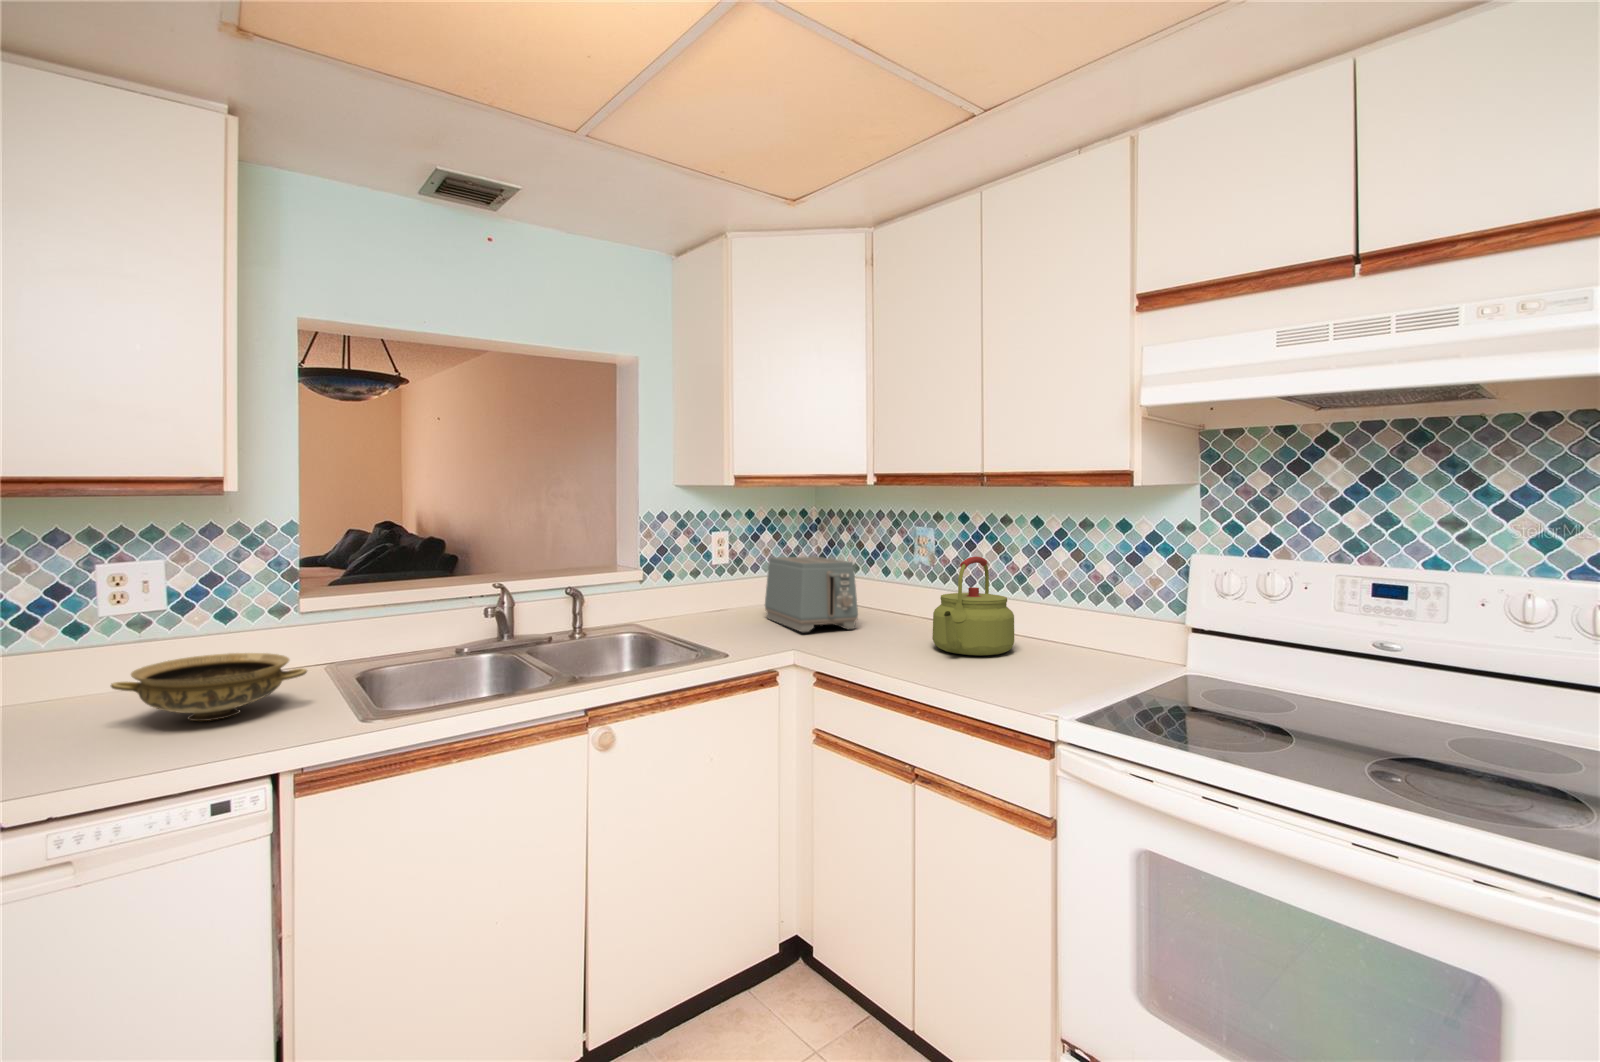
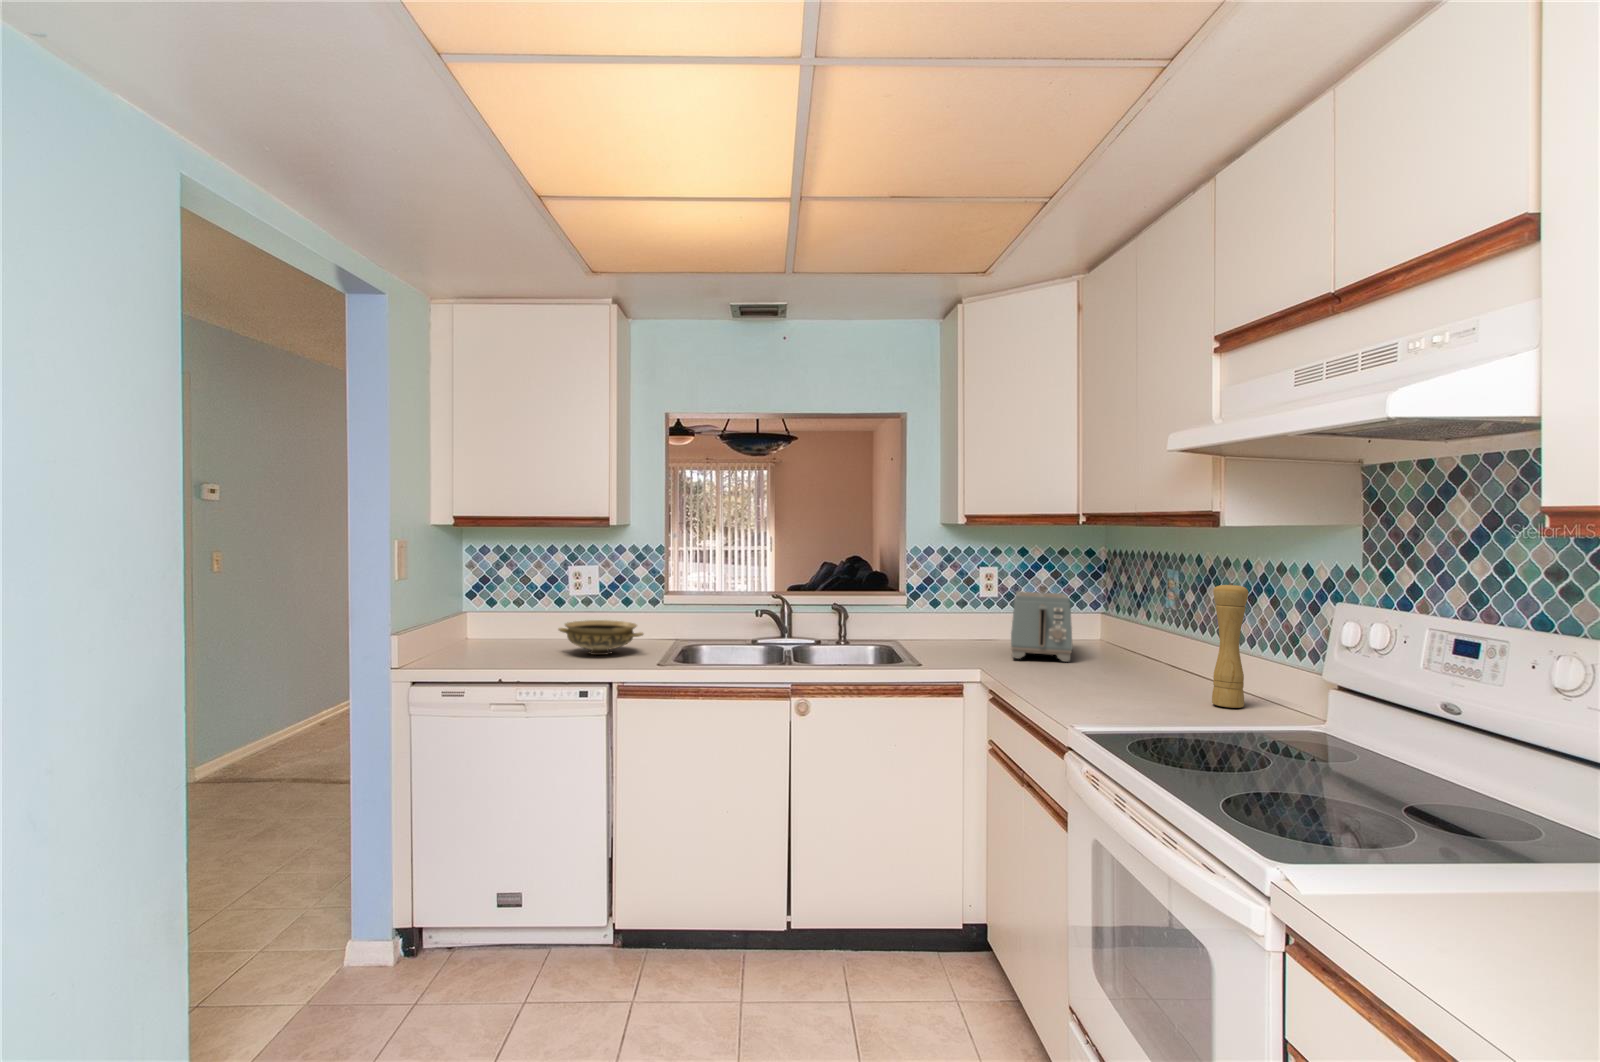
pepper mill: none [1061,540,1094,661] -> present [1212,583,1248,708]
kettle: present [932,556,1014,655] -> none [1089,596,1187,693]

